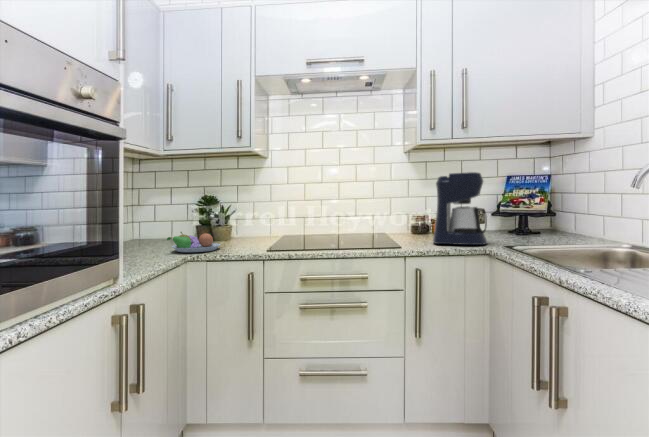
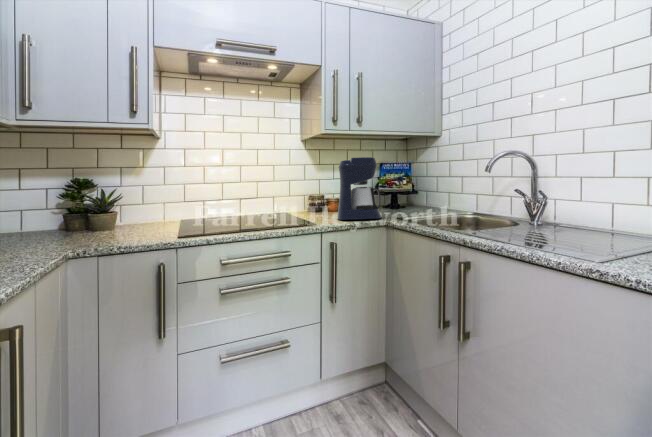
fruit bowl: present [167,232,220,252] -> none [39,223,117,248]

